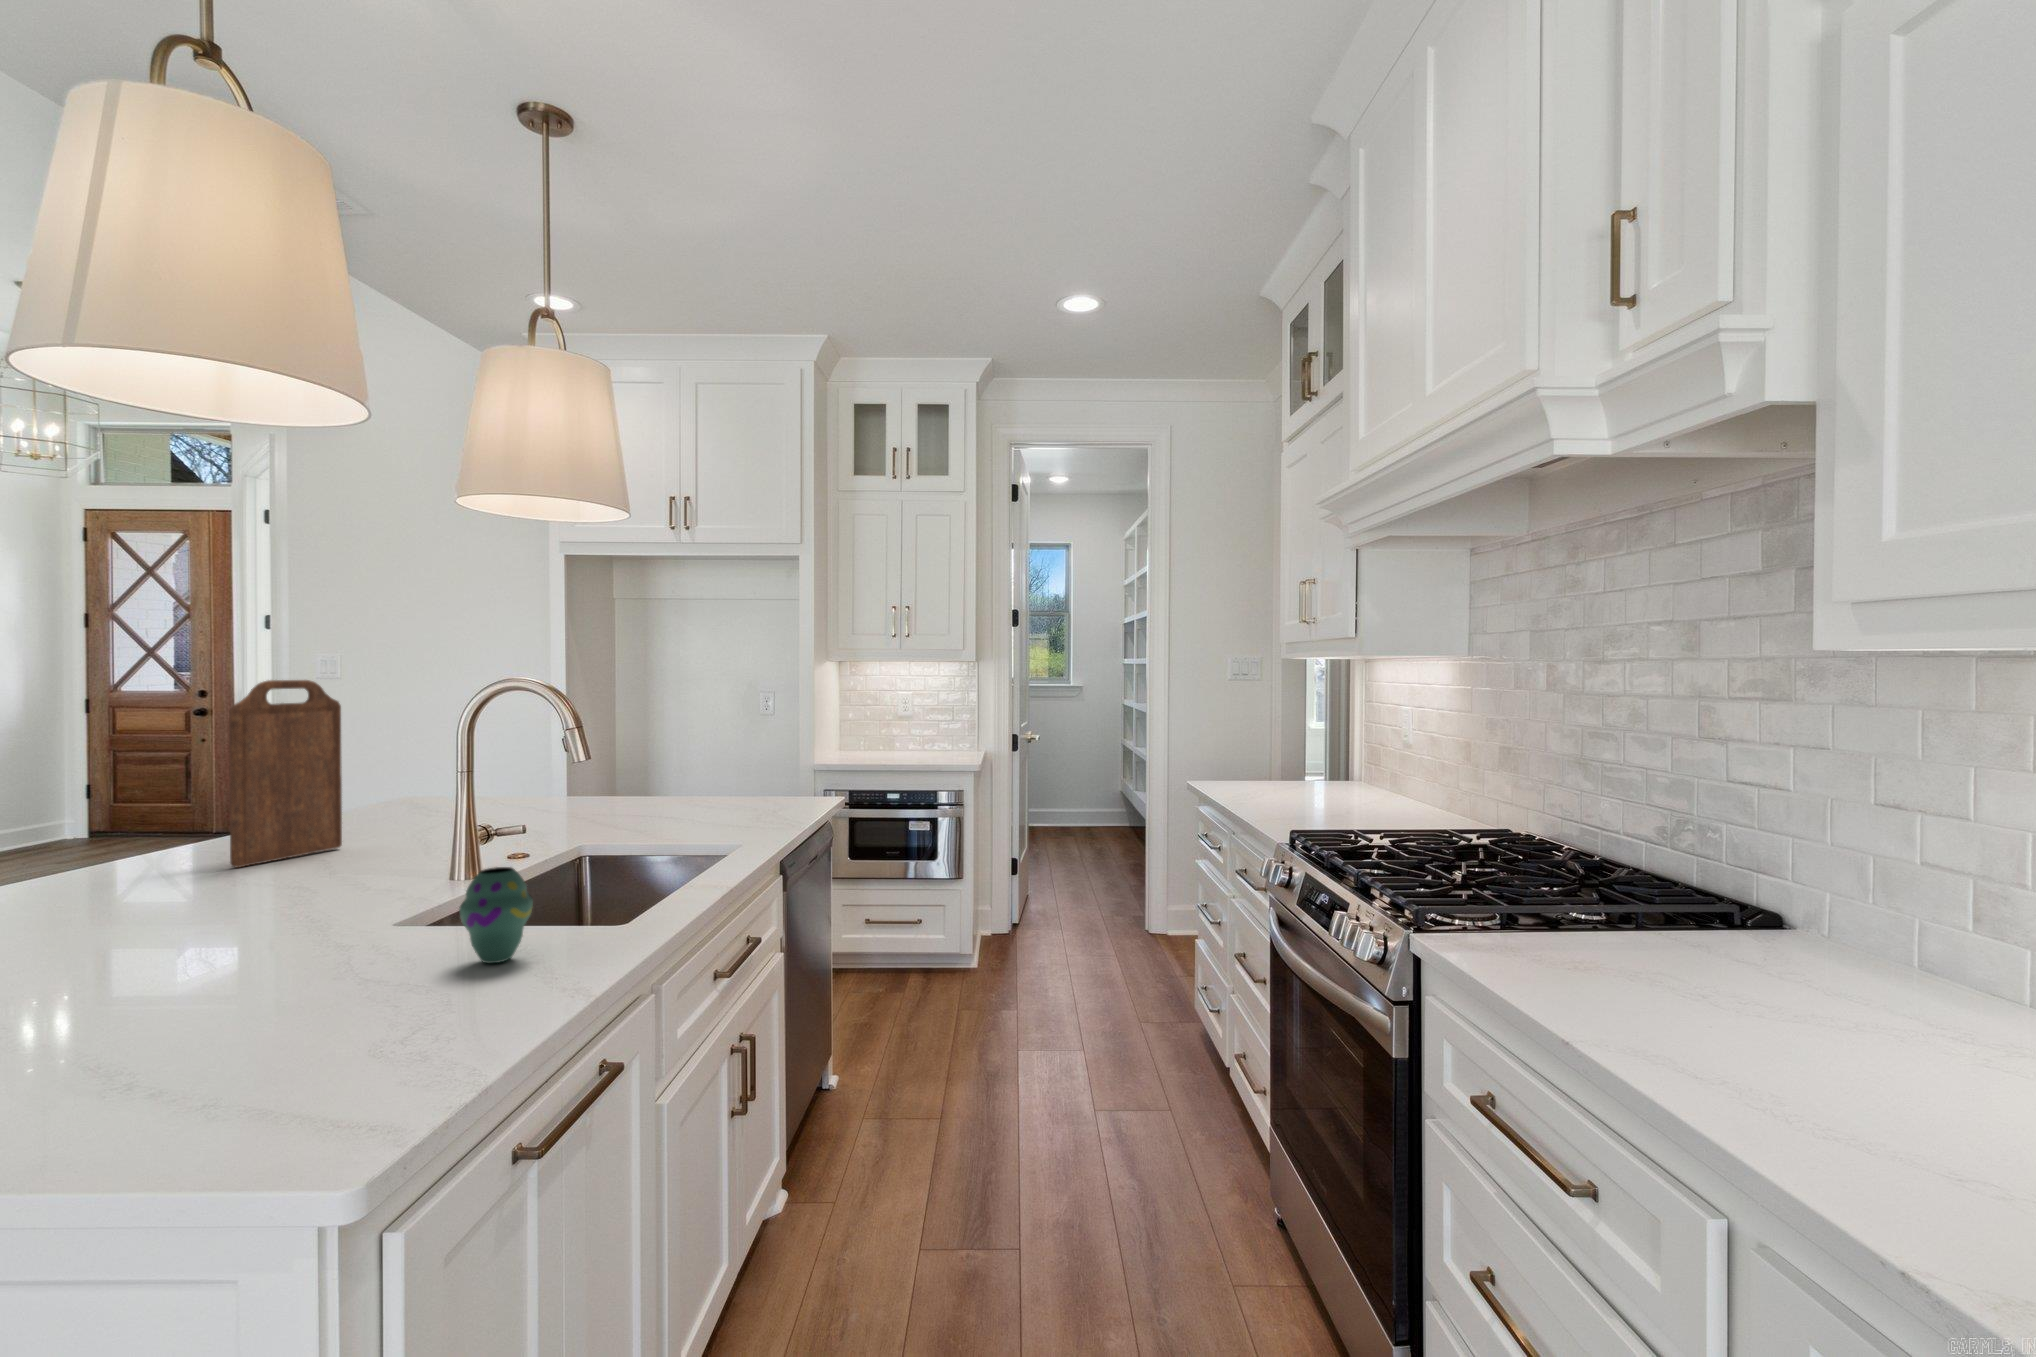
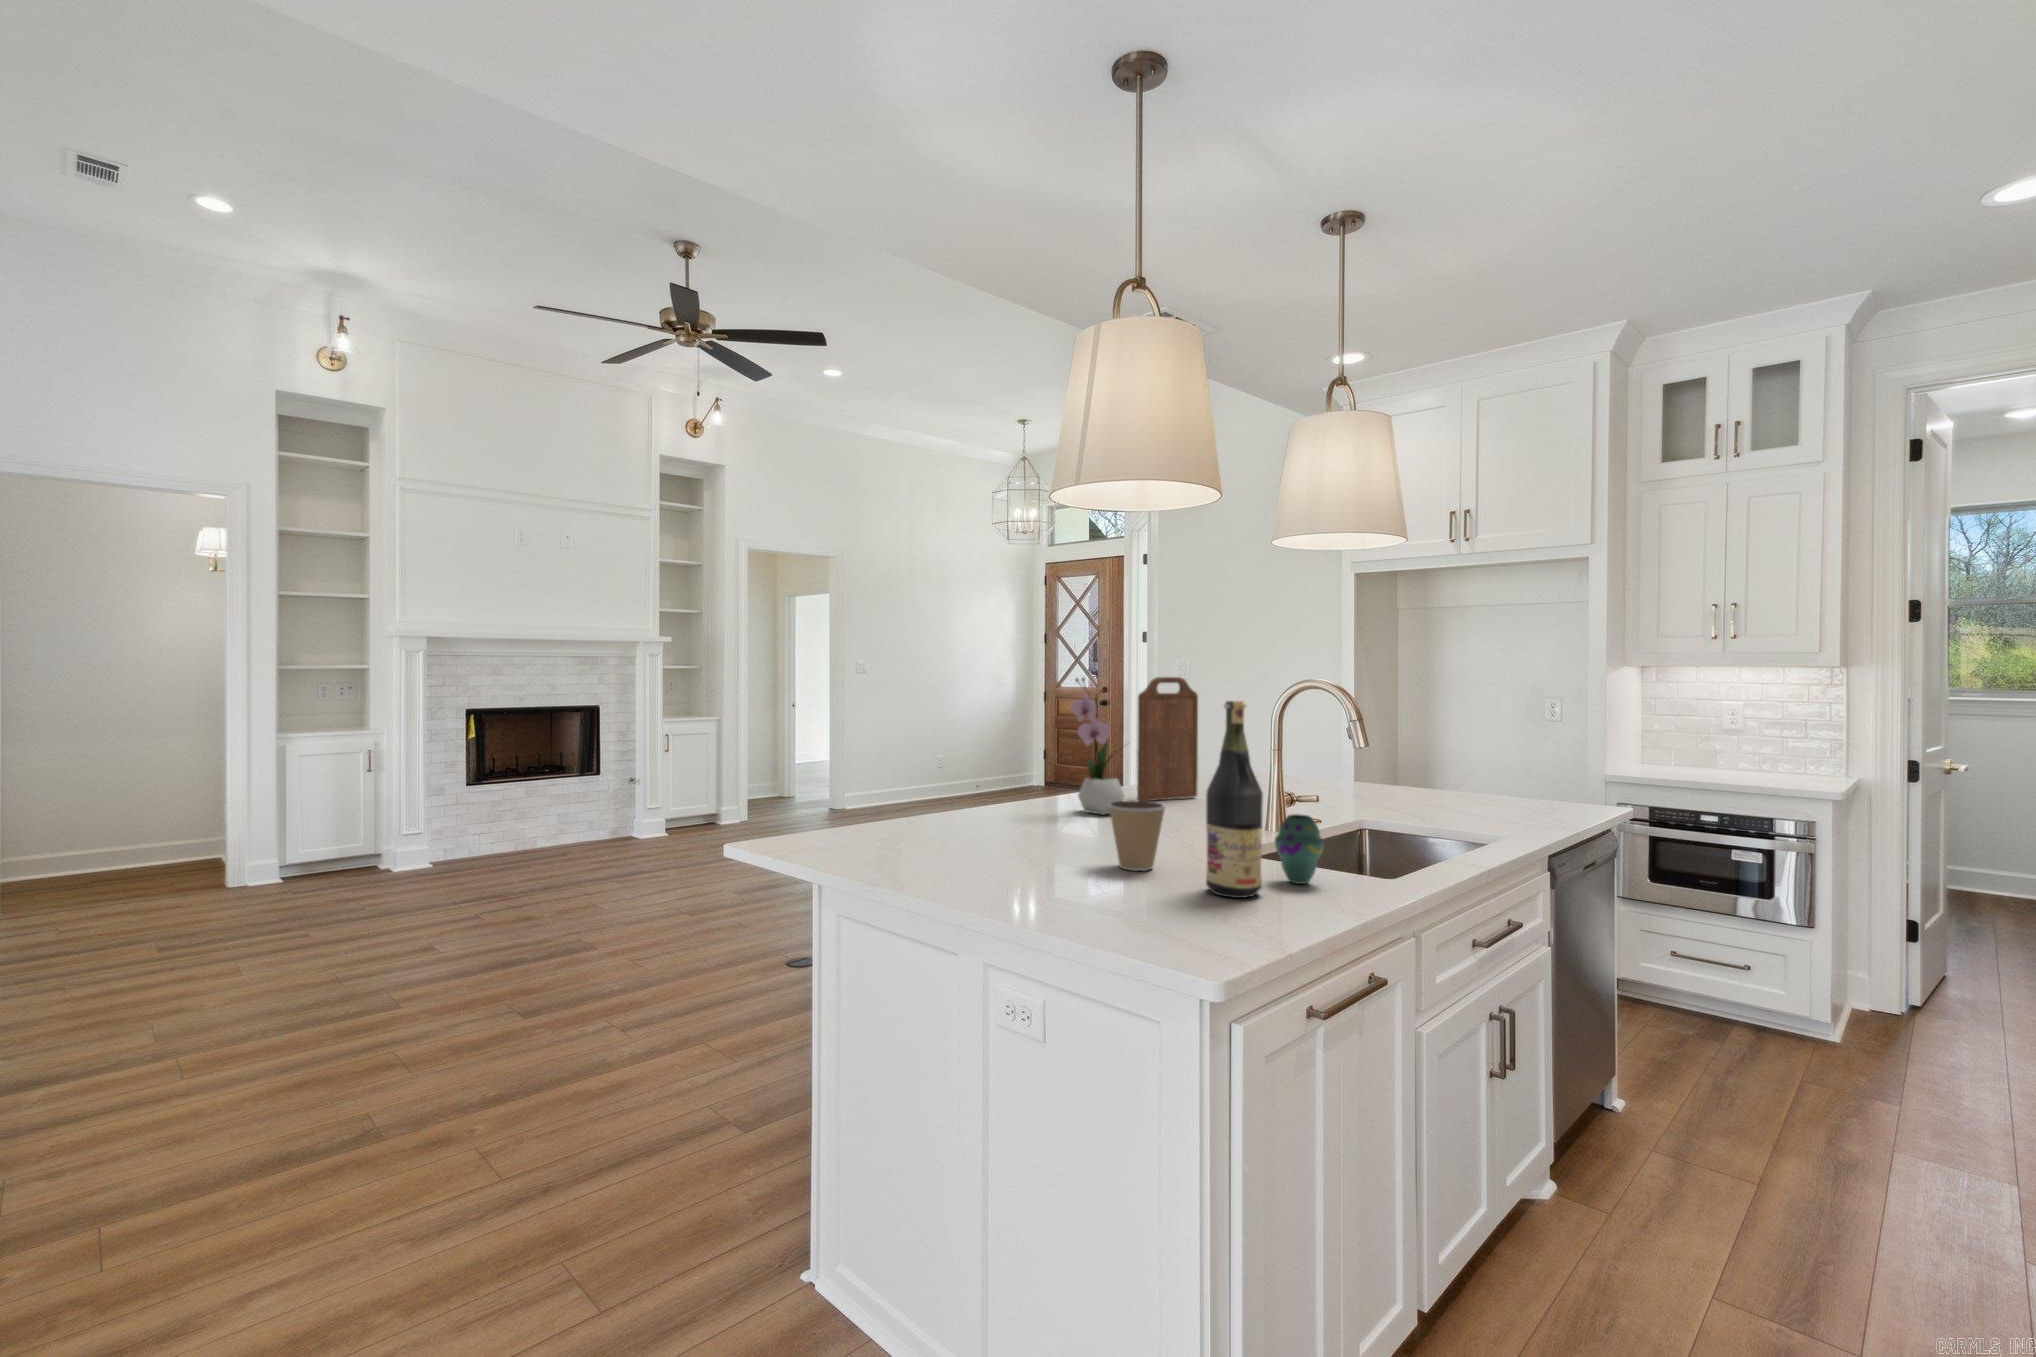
flower arrangement: none [79,684,212,903] -> present [1071,678,1124,815]
wine bottle: none [341,718,439,1014] -> present [1206,701,1263,898]
coffee cup: none [142,882,267,1004] -> present [1108,801,1165,871]

